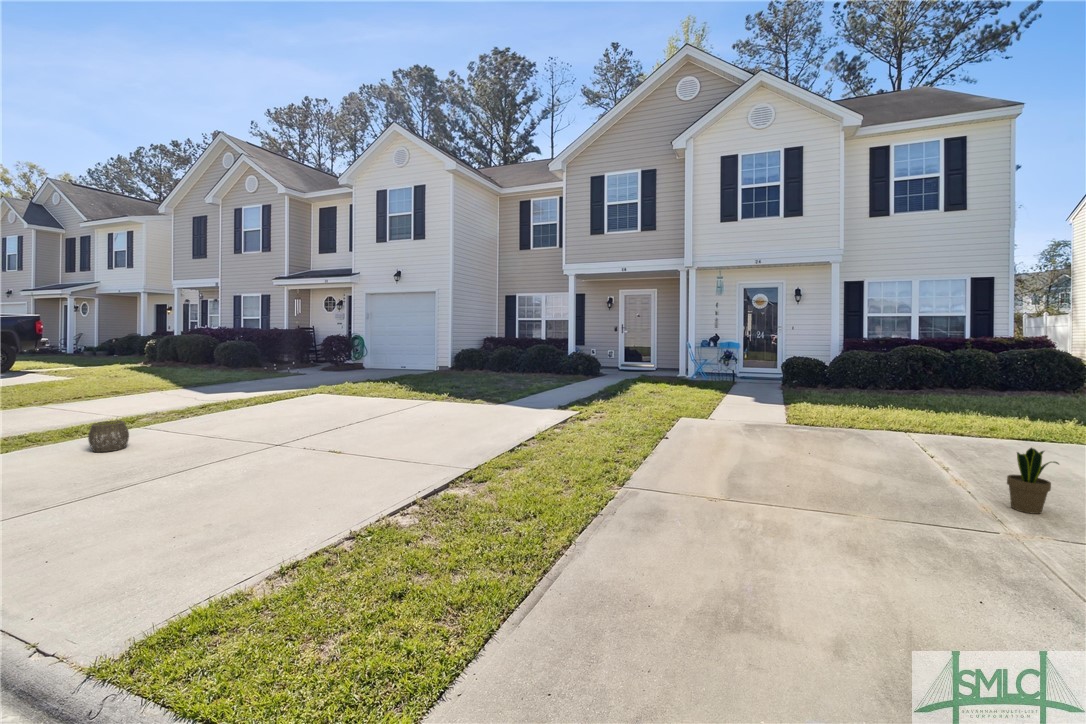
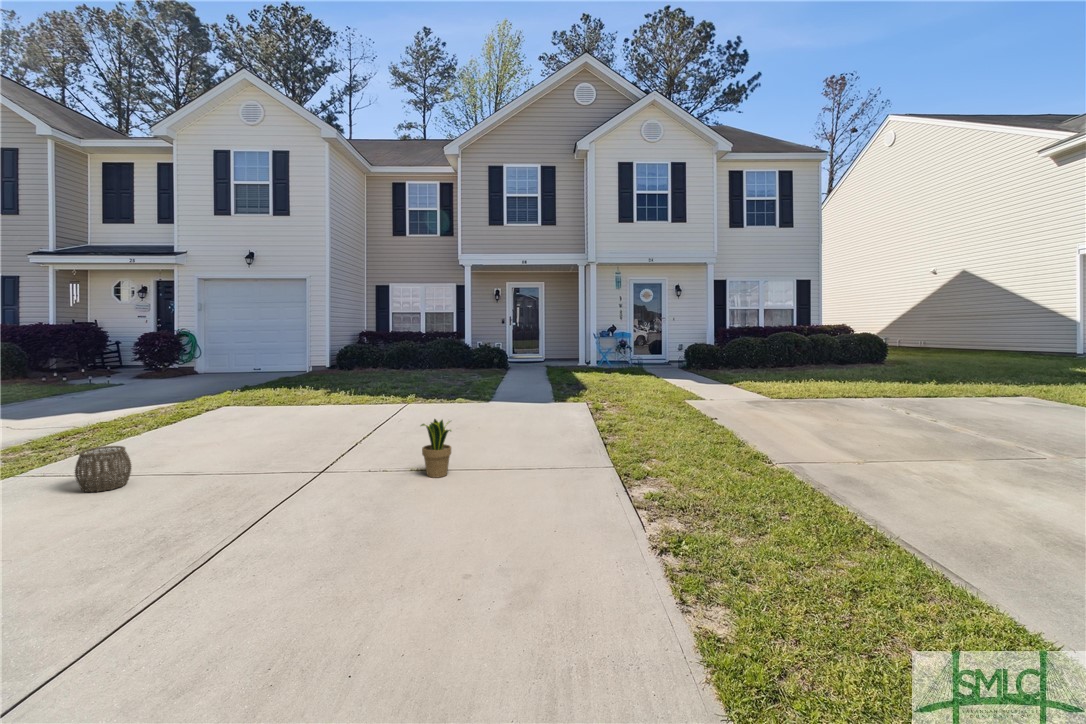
potted plant: present [1007,448,1059,514] -> present [421,419,451,478]

